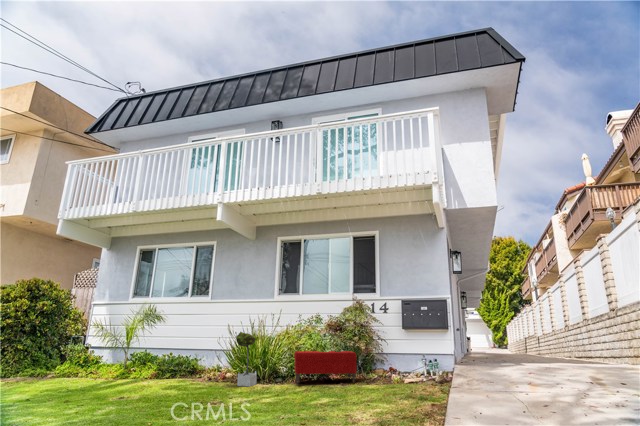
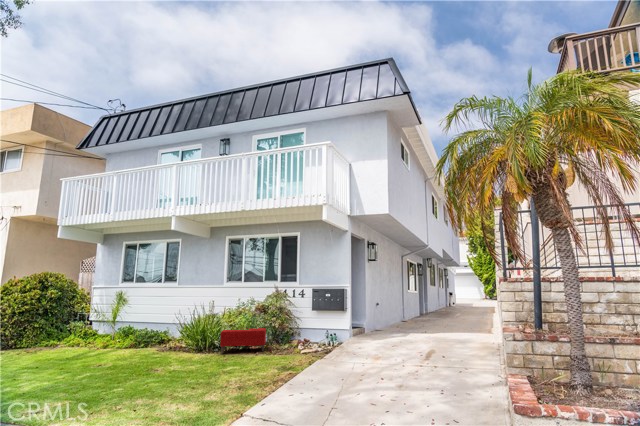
potted tree: present [236,332,257,387] -> none [180,317,196,355]

